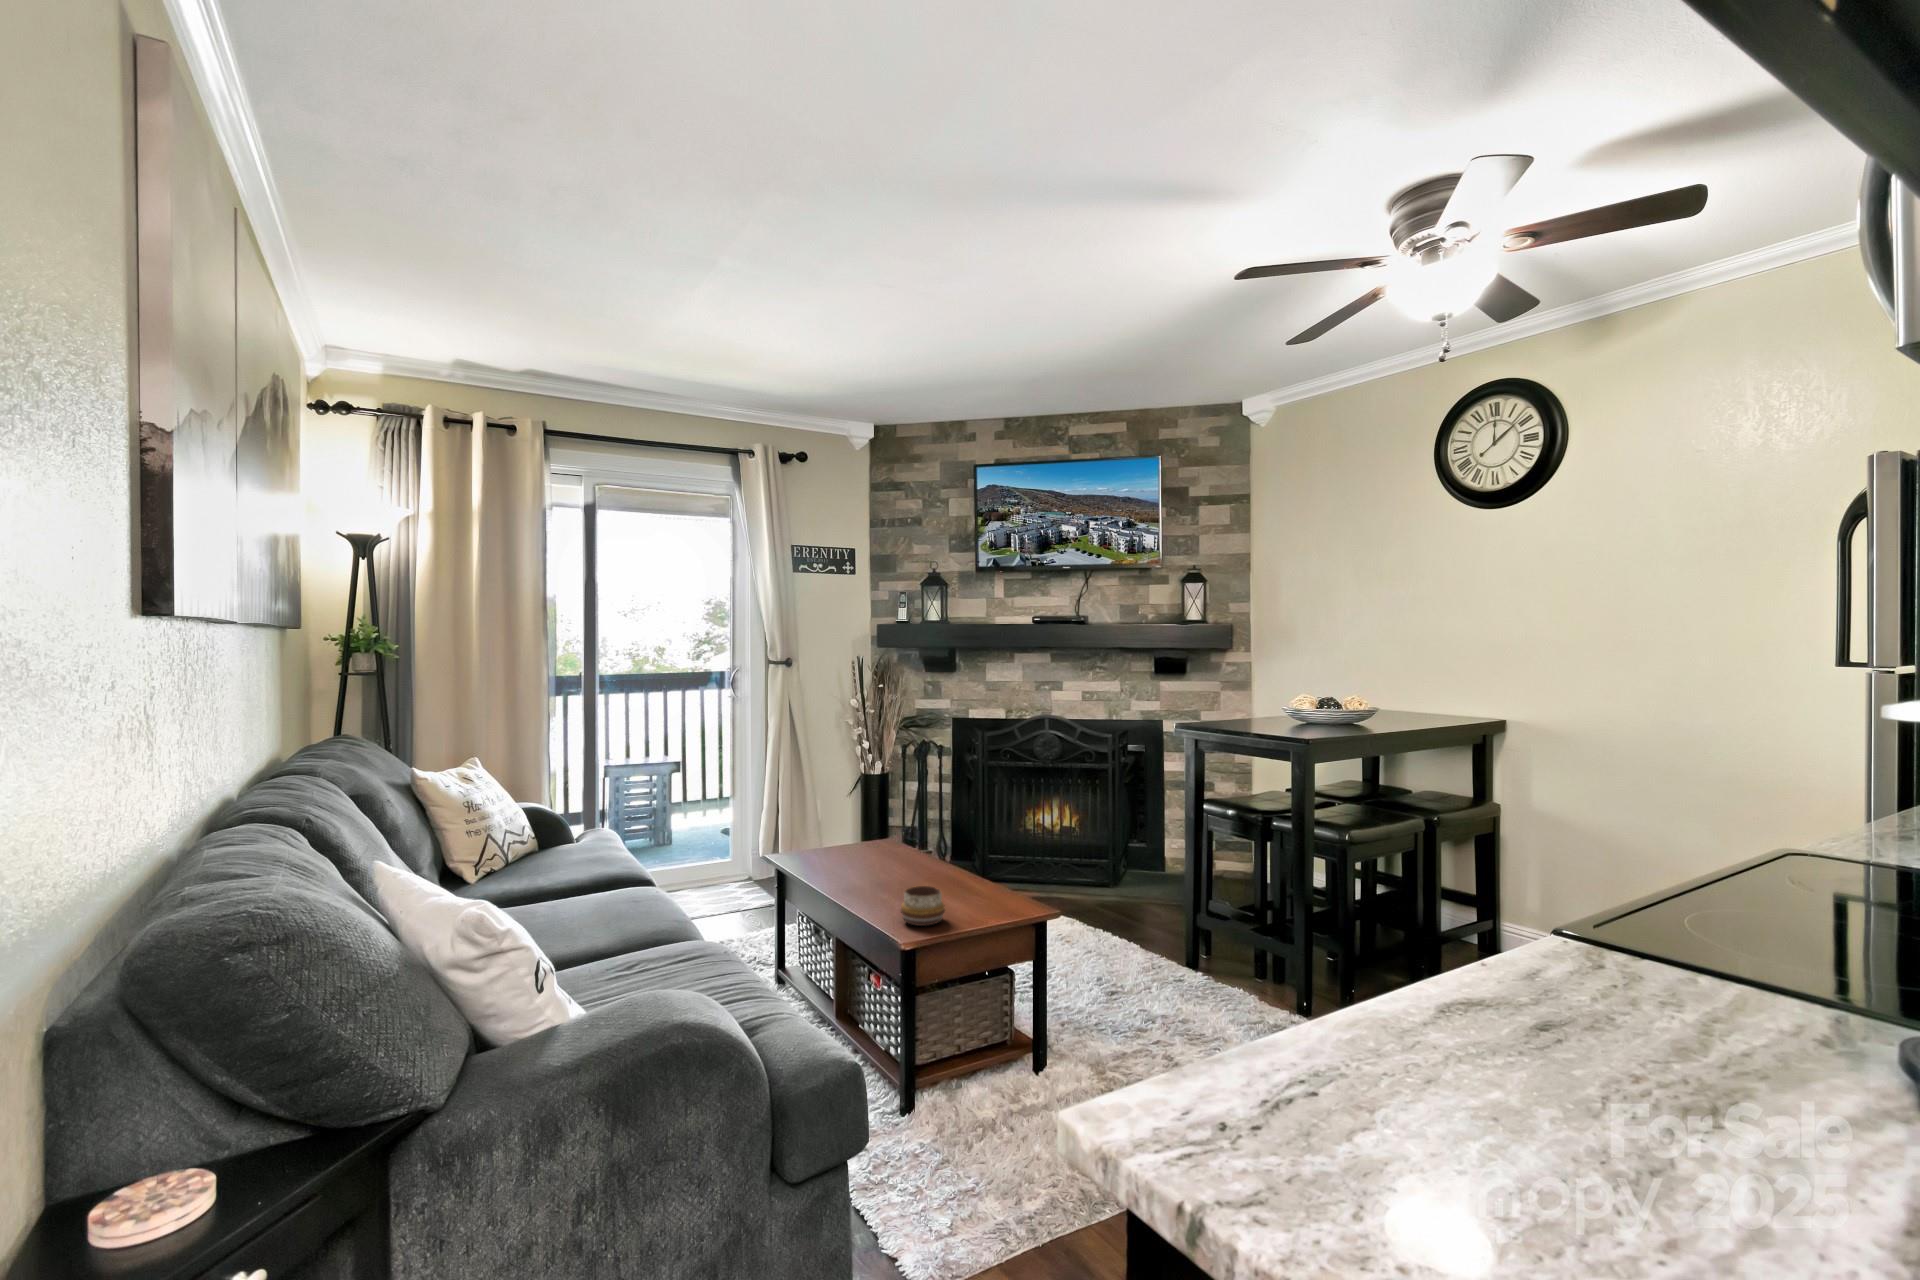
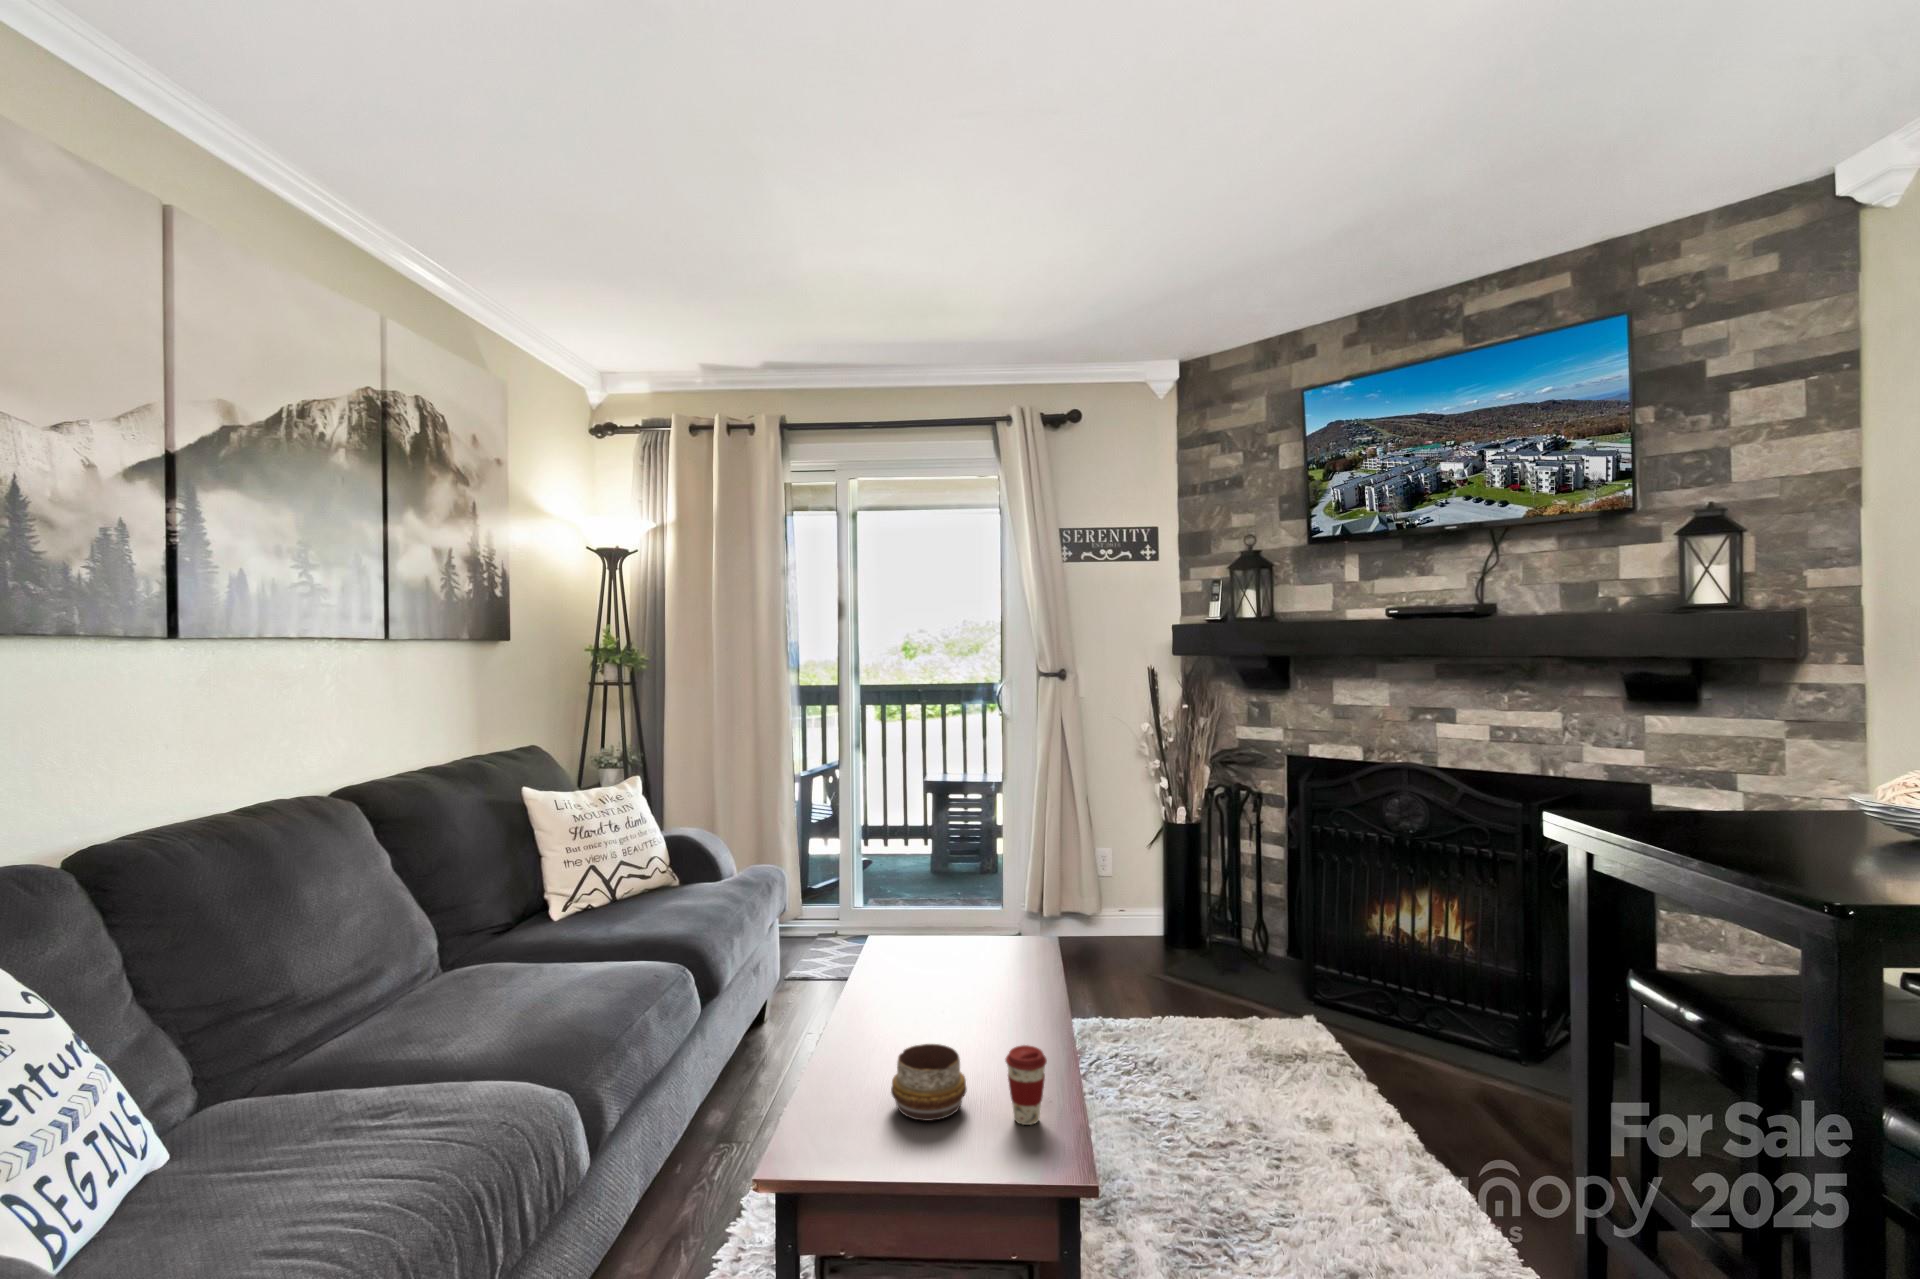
coffee cup: none [967,875,990,917] -> present [1006,1045,1047,1125]

